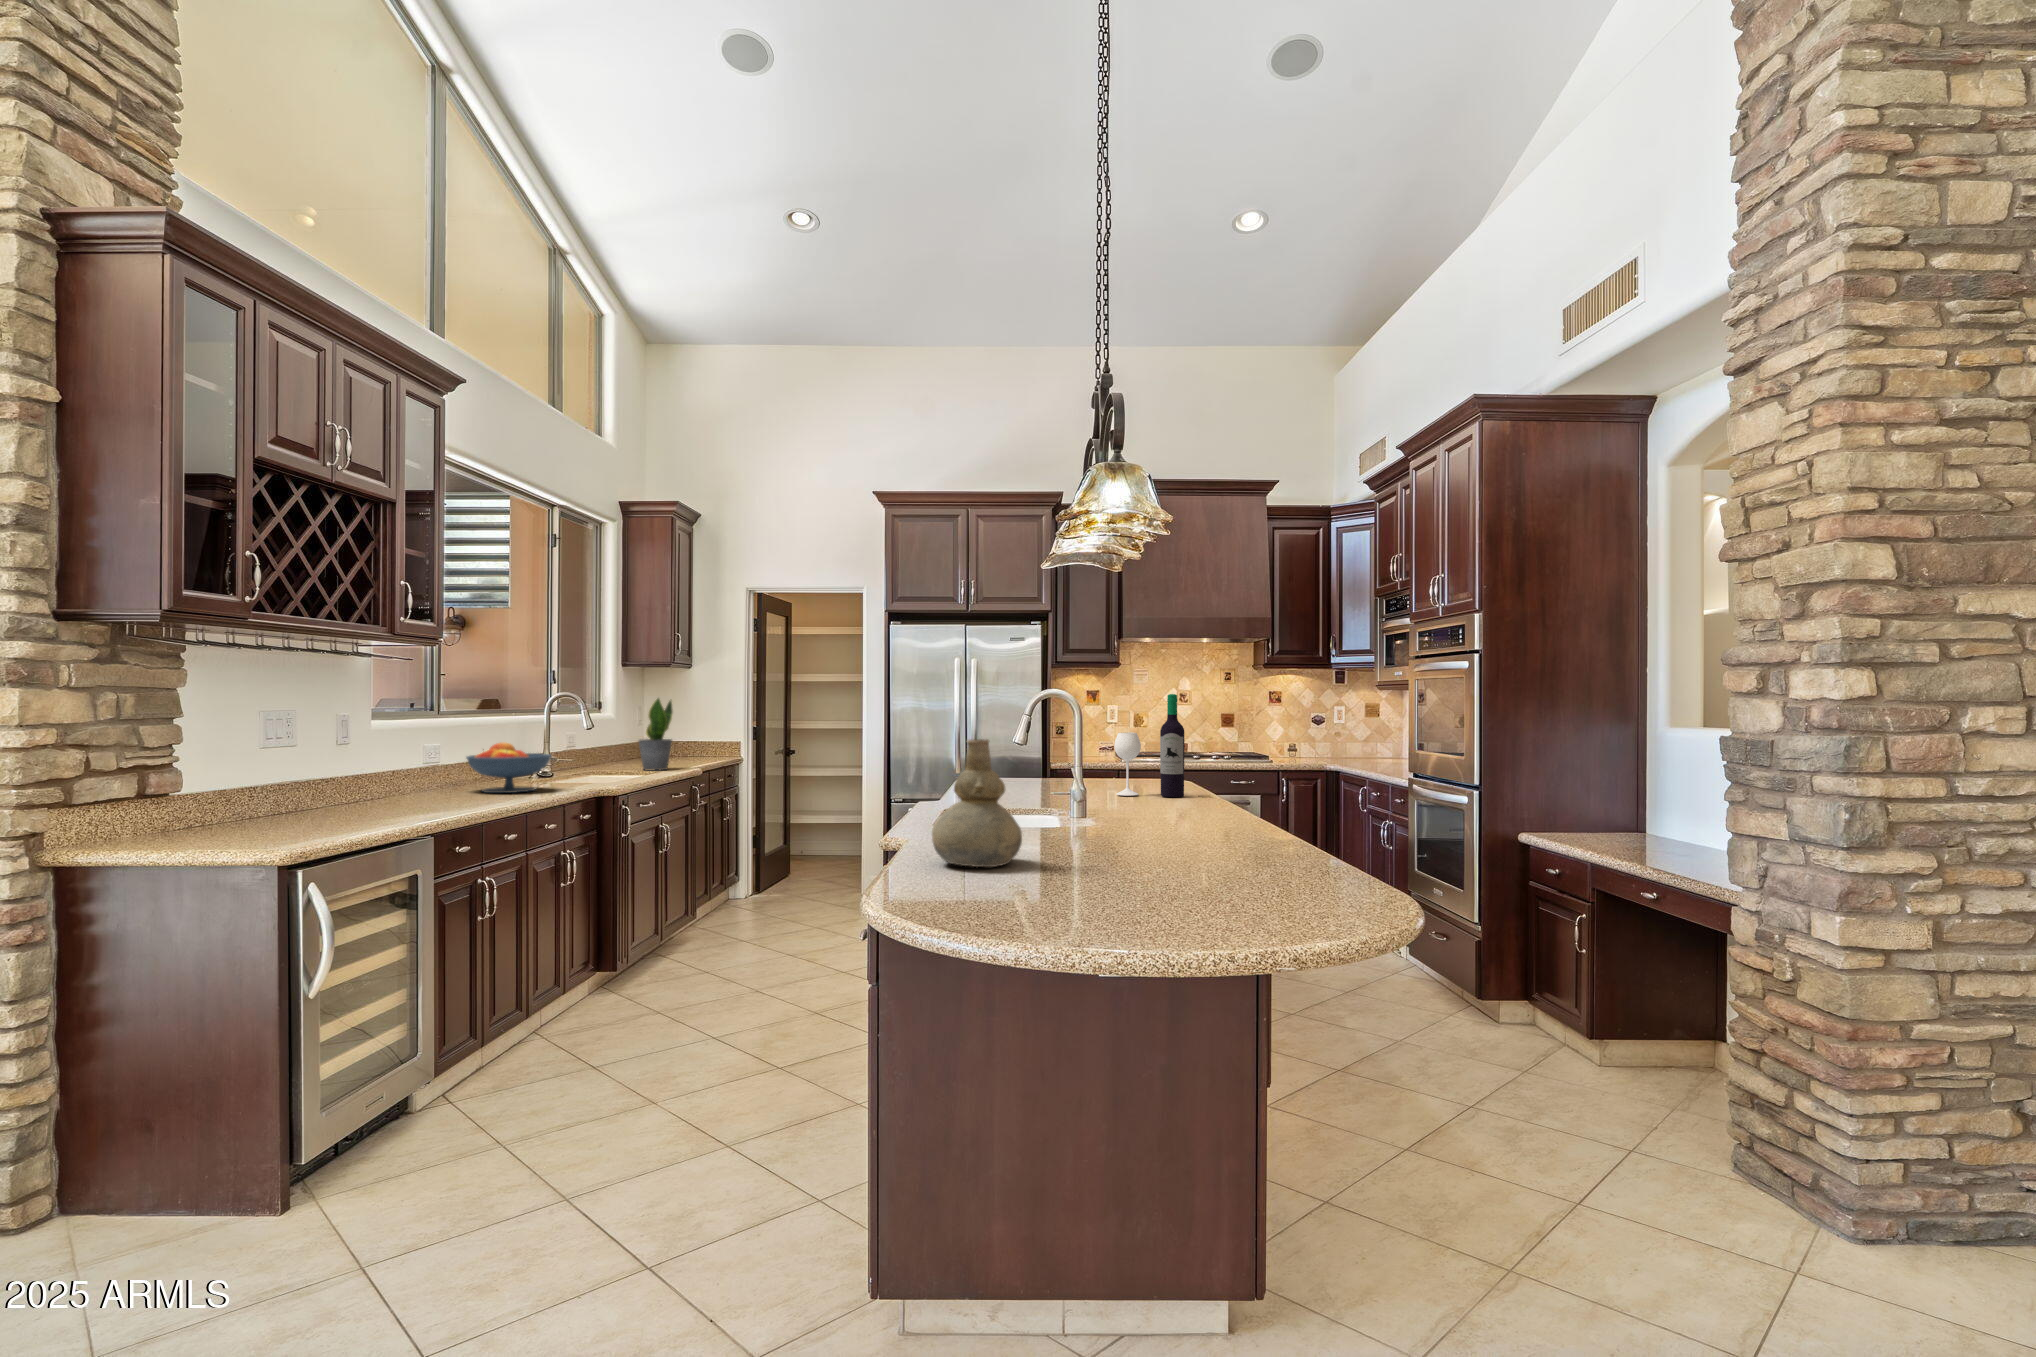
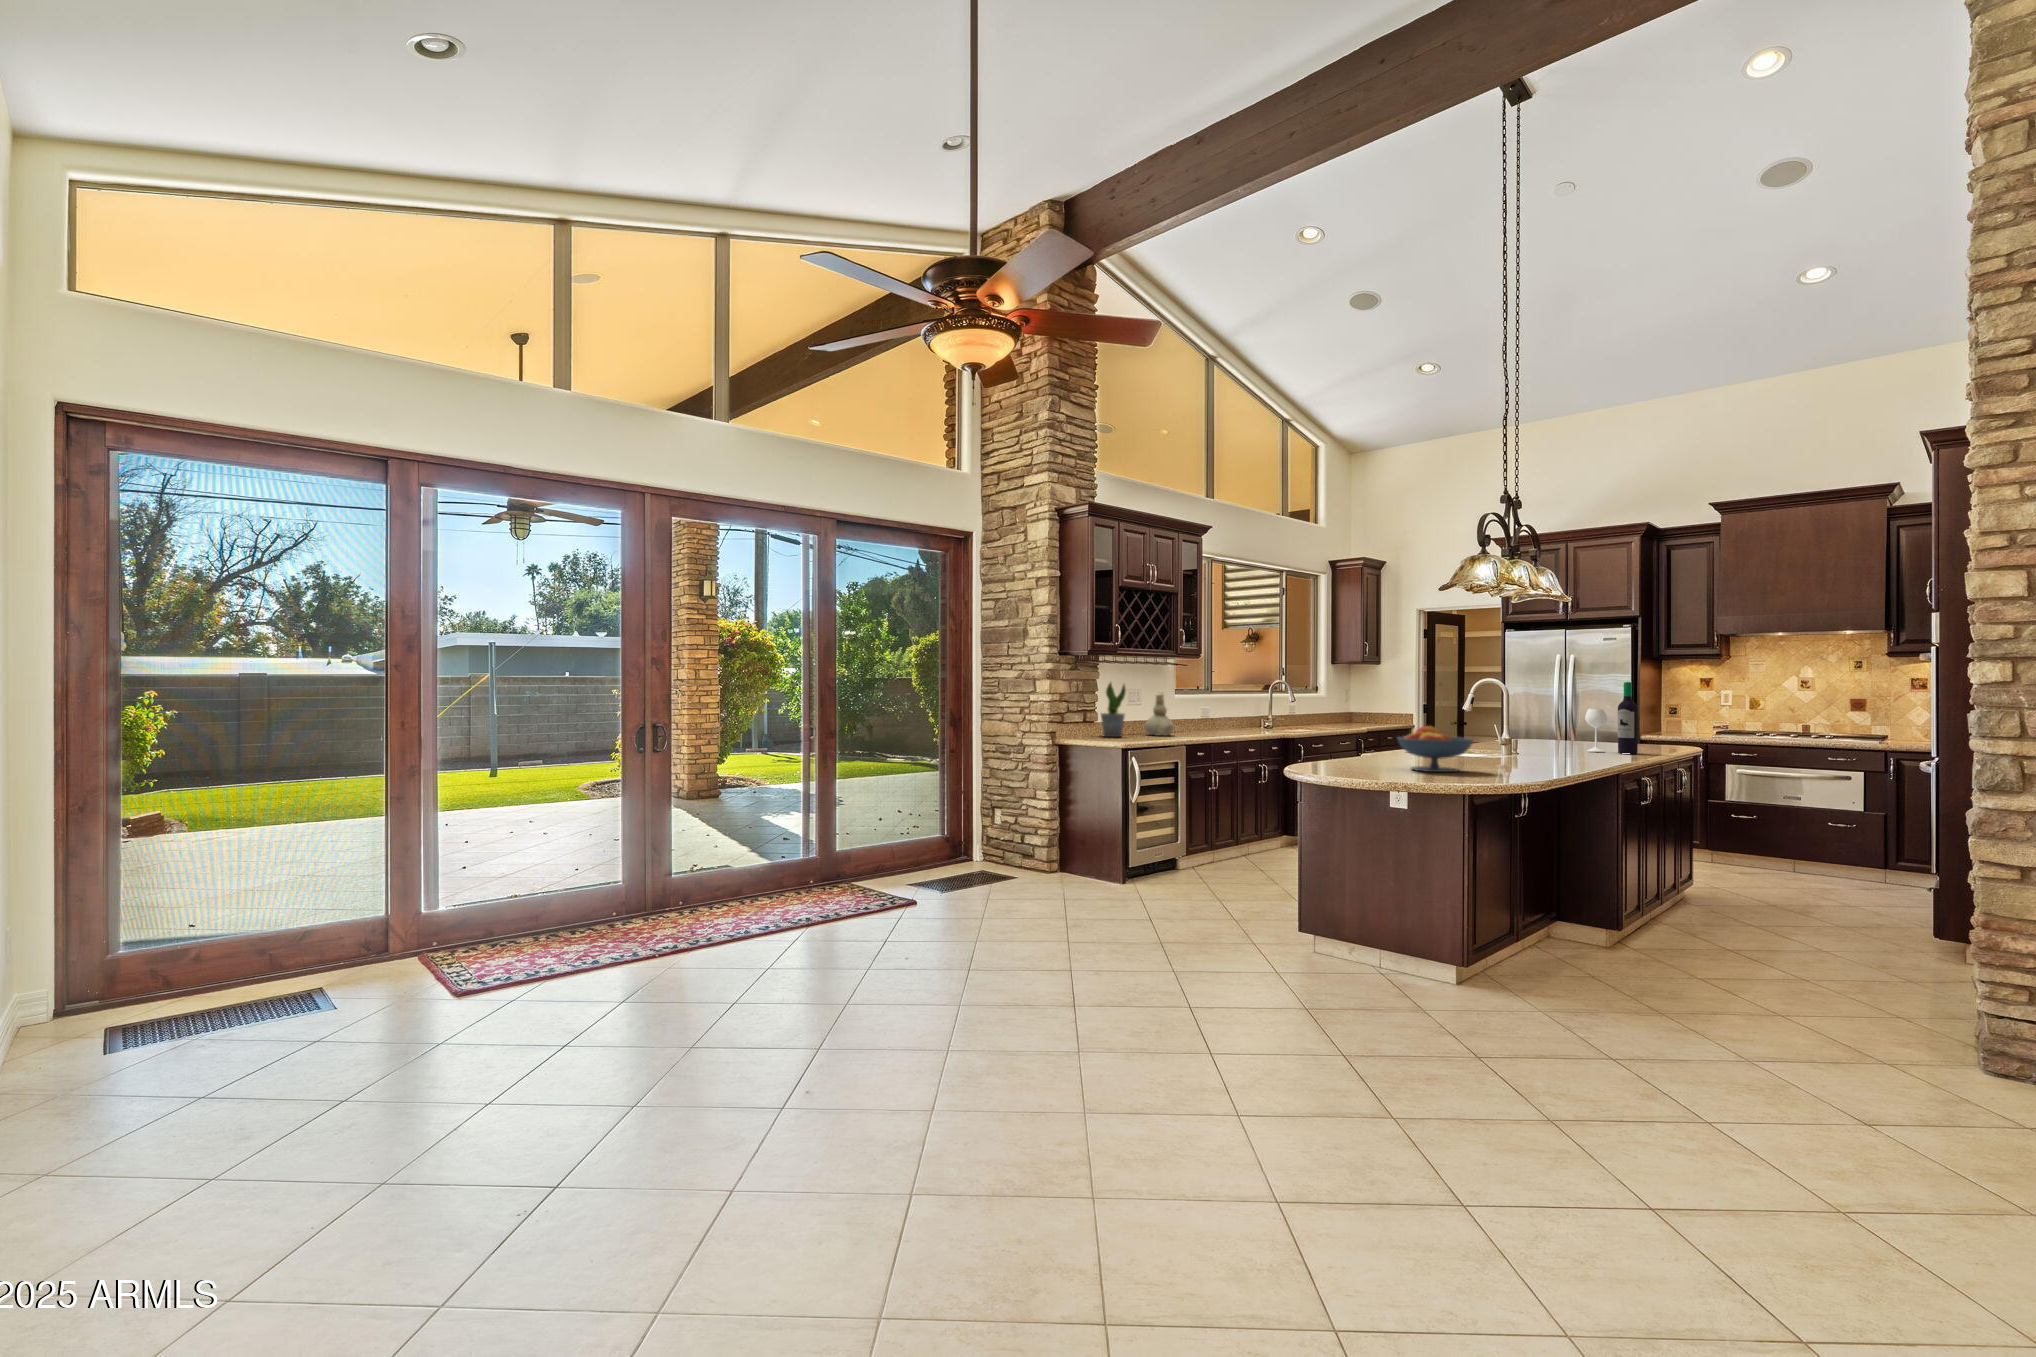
potted plant: present [639,698,673,771] -> present [1101,683,1126,737]
vase: present [932,739,1022,867] -> present [1144,695,1174,736]
fruit bowl: present [466,742,551,793] -> present [1398,726,1473,772]

